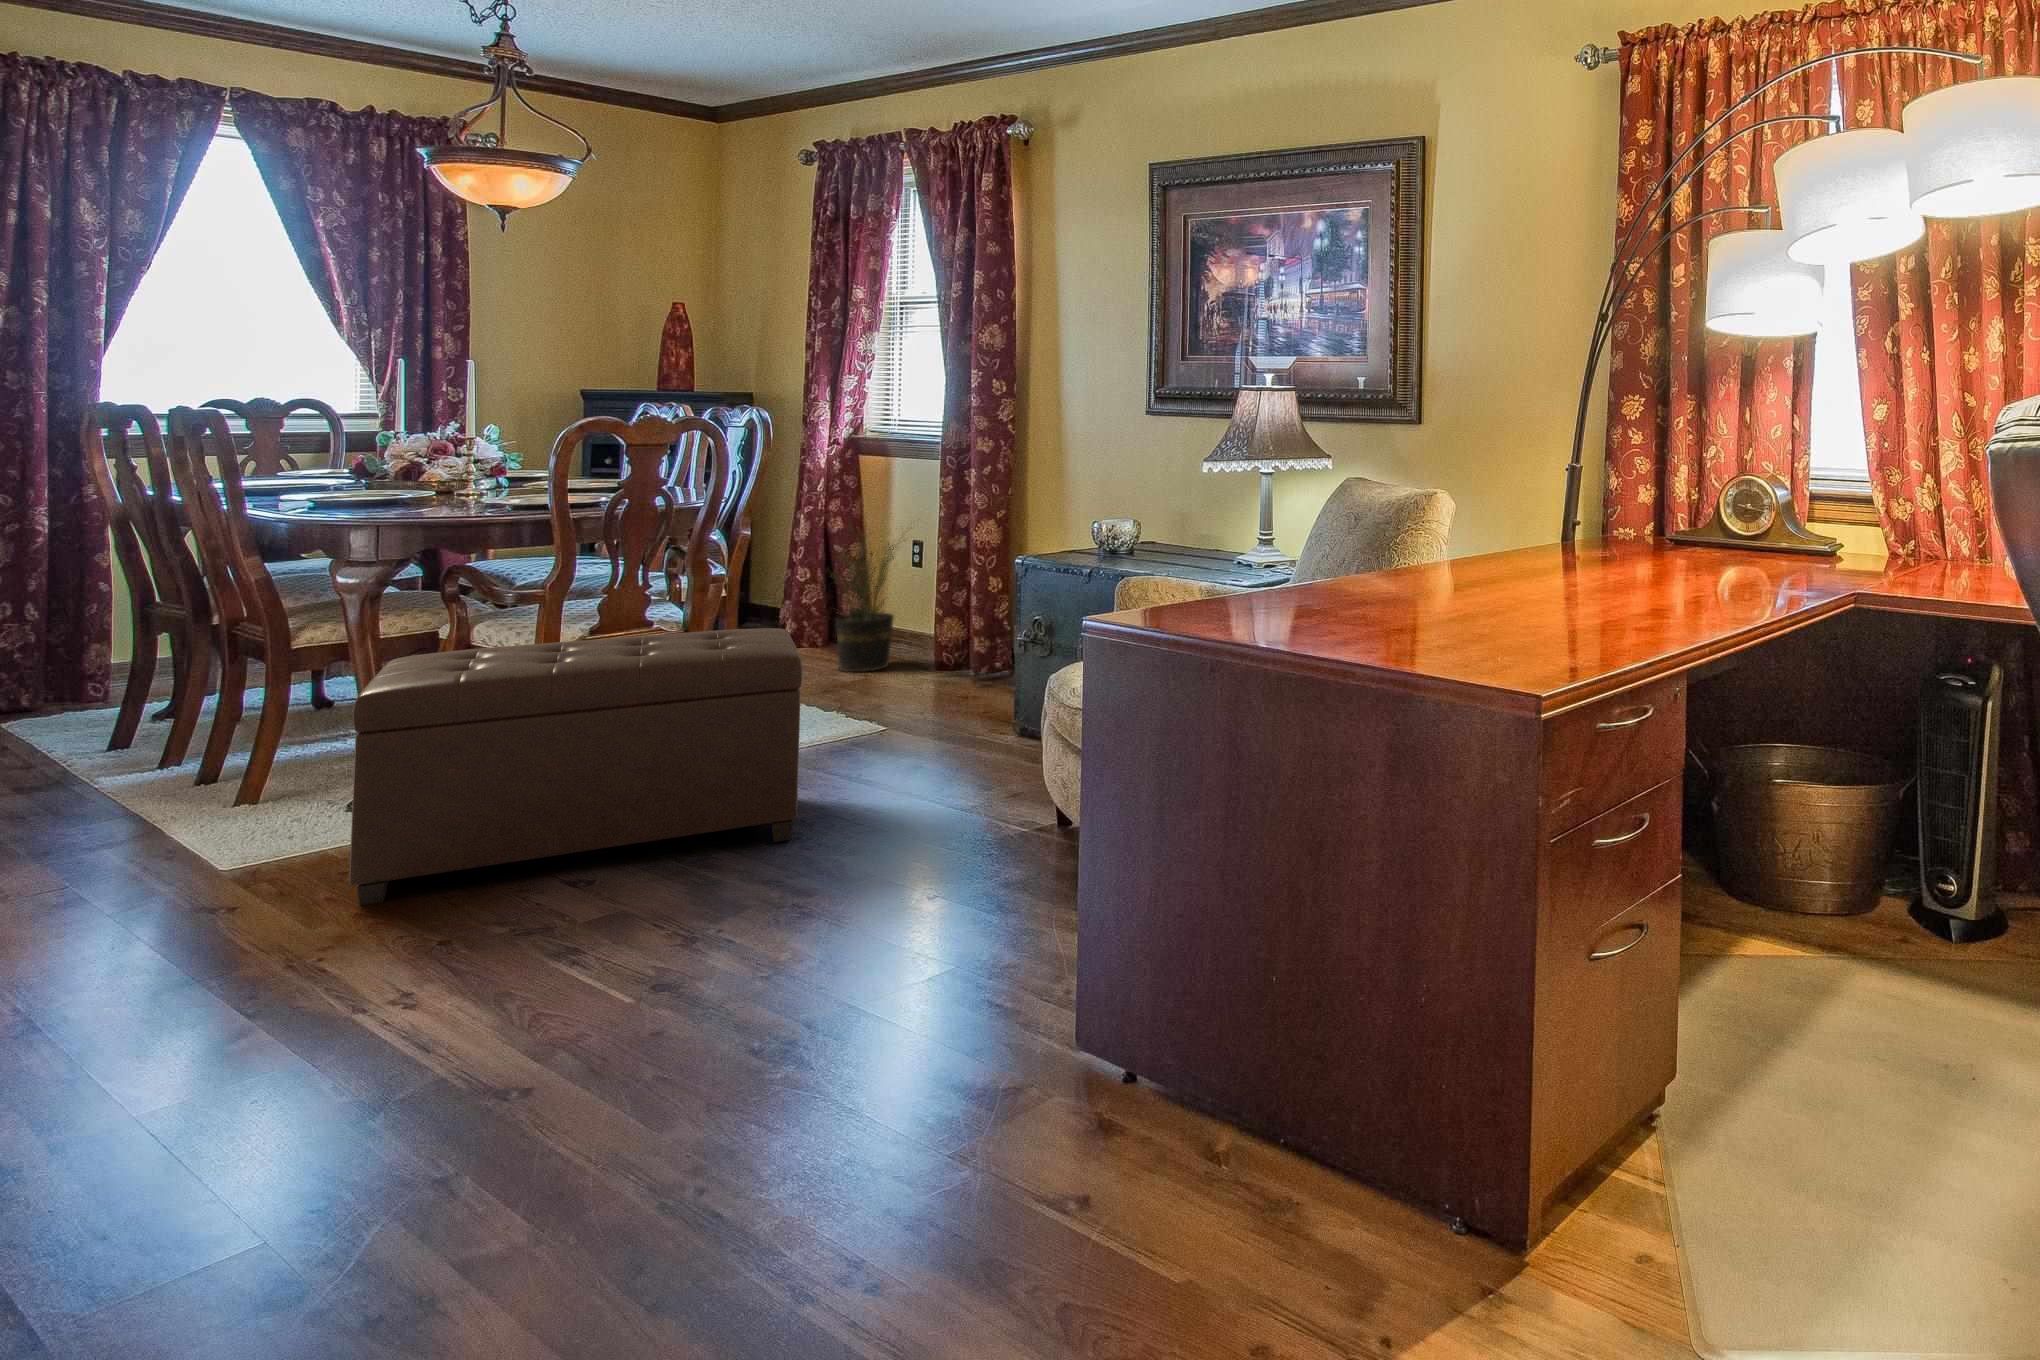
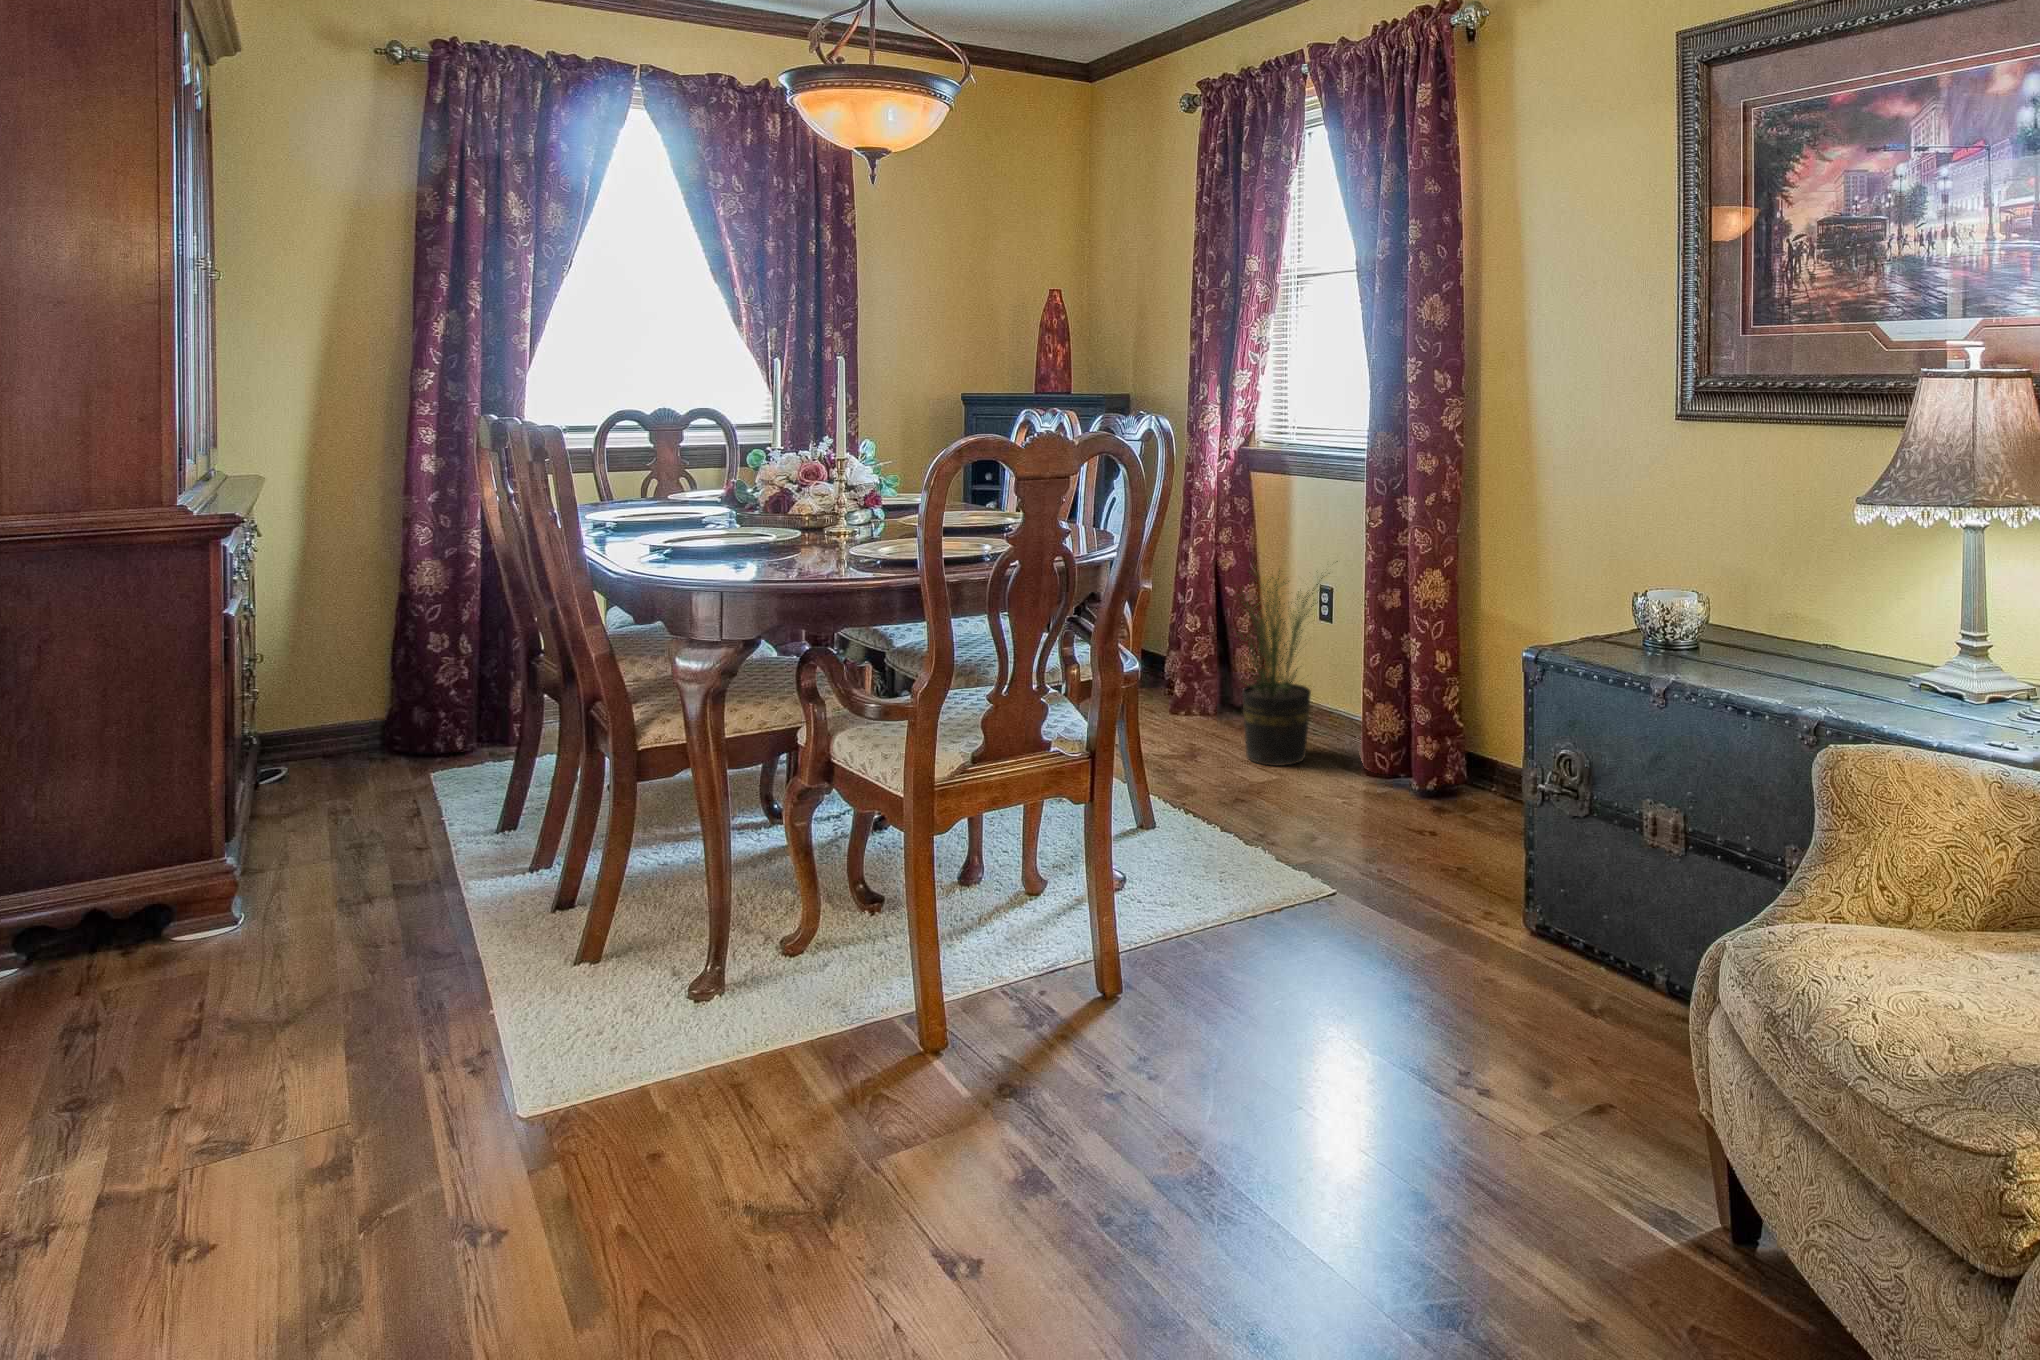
ottoman: present [349,628,803,906] -> none [633,779,1300,1287]

